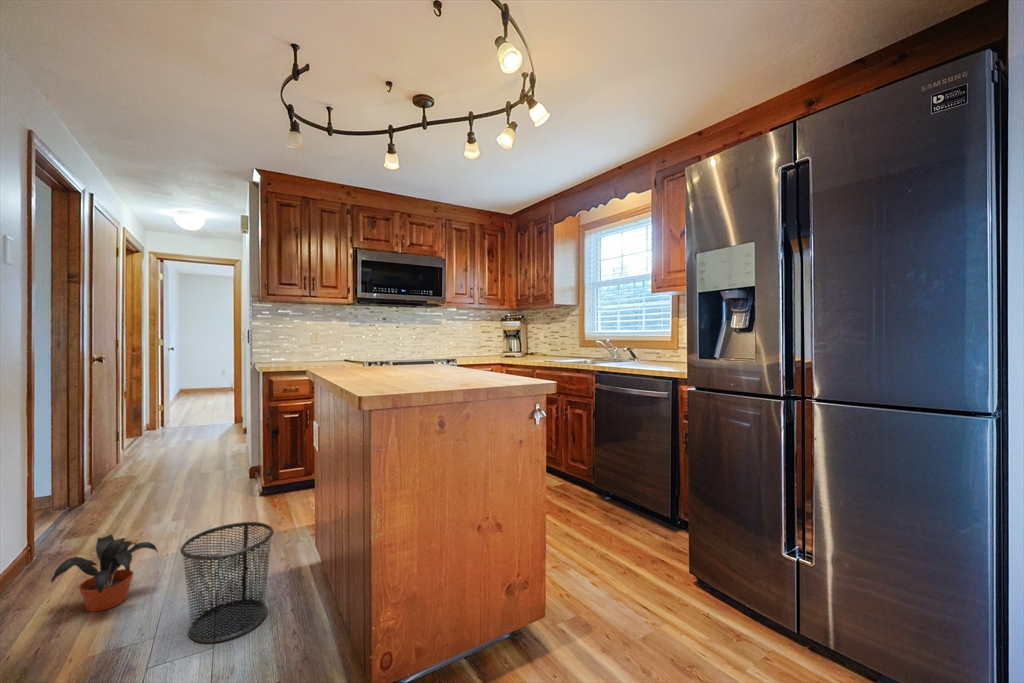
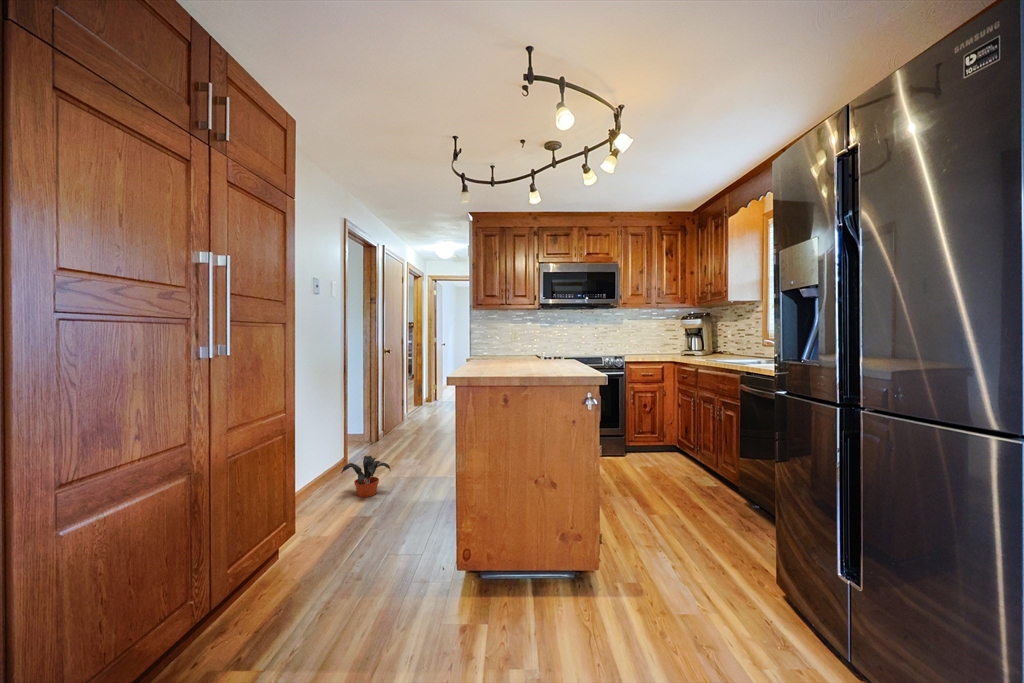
waste bin: present [180,522,274,643] -> none [389,459,440,527]

